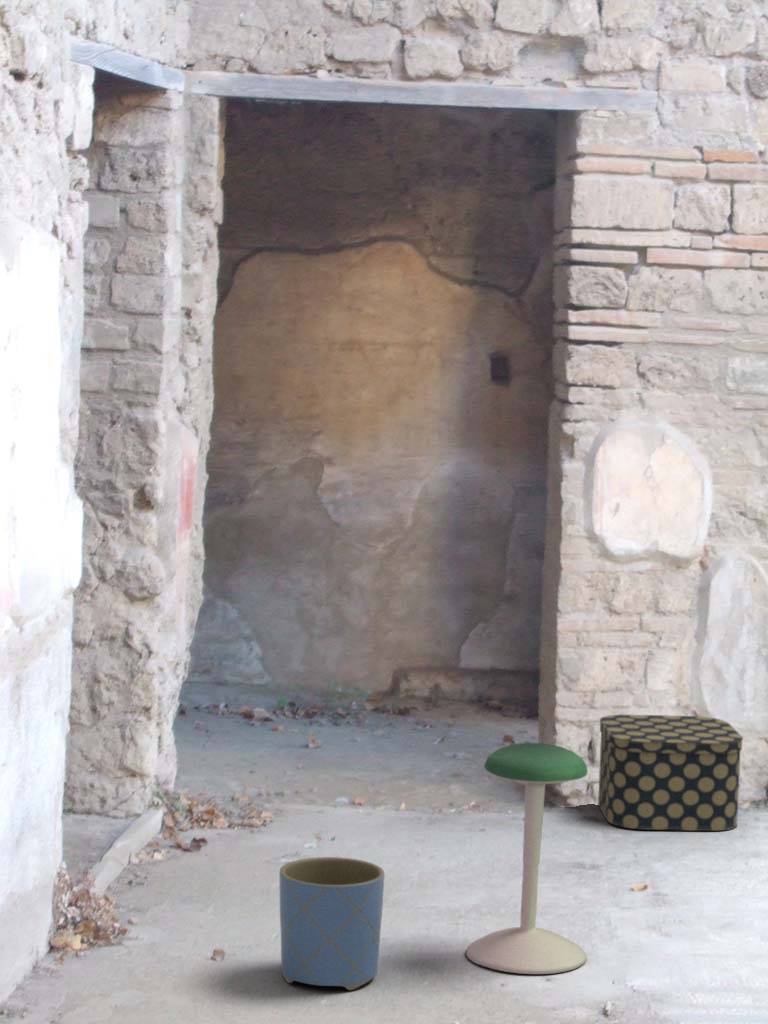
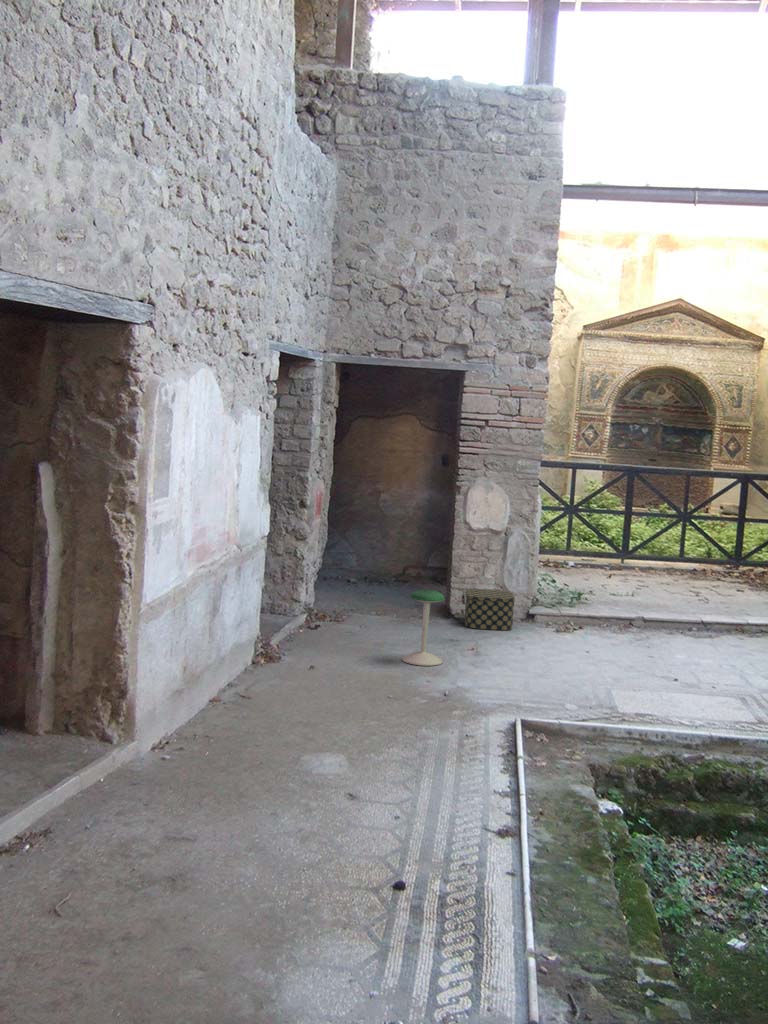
planter: present [279,857,384,990] -> none [339,624,374,667]

